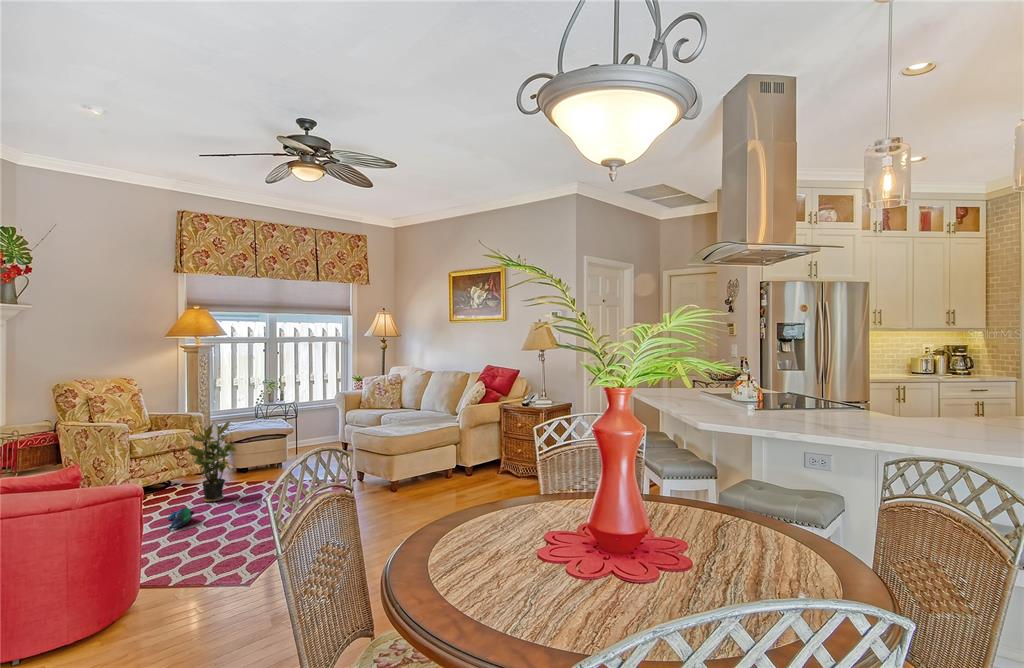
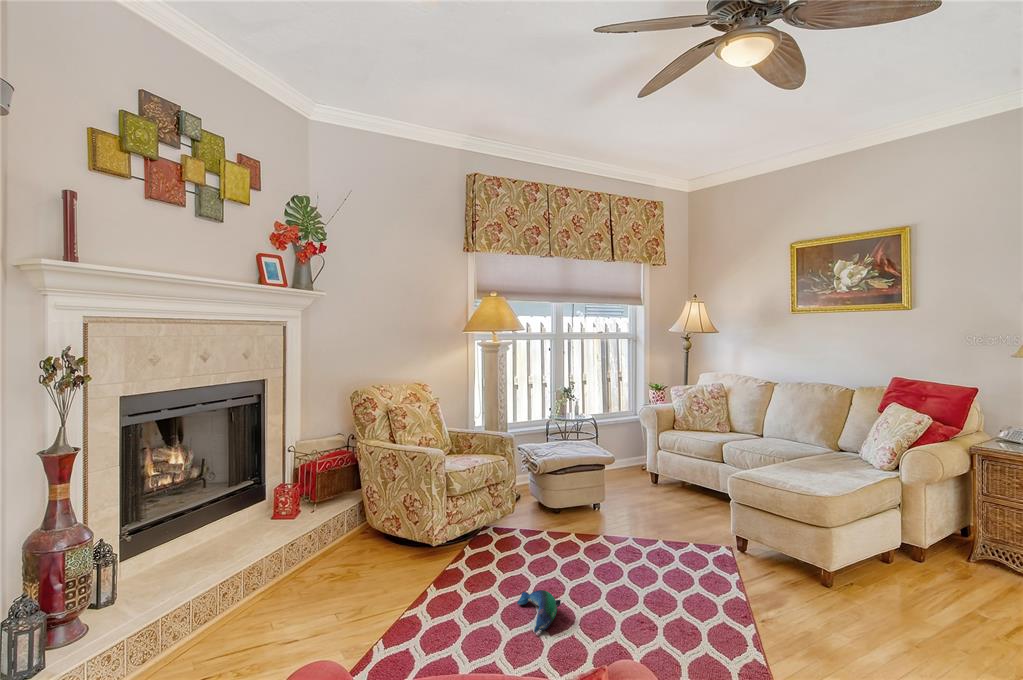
potted plant: present [189,422,236,502] -> none [523,451,580,570]

